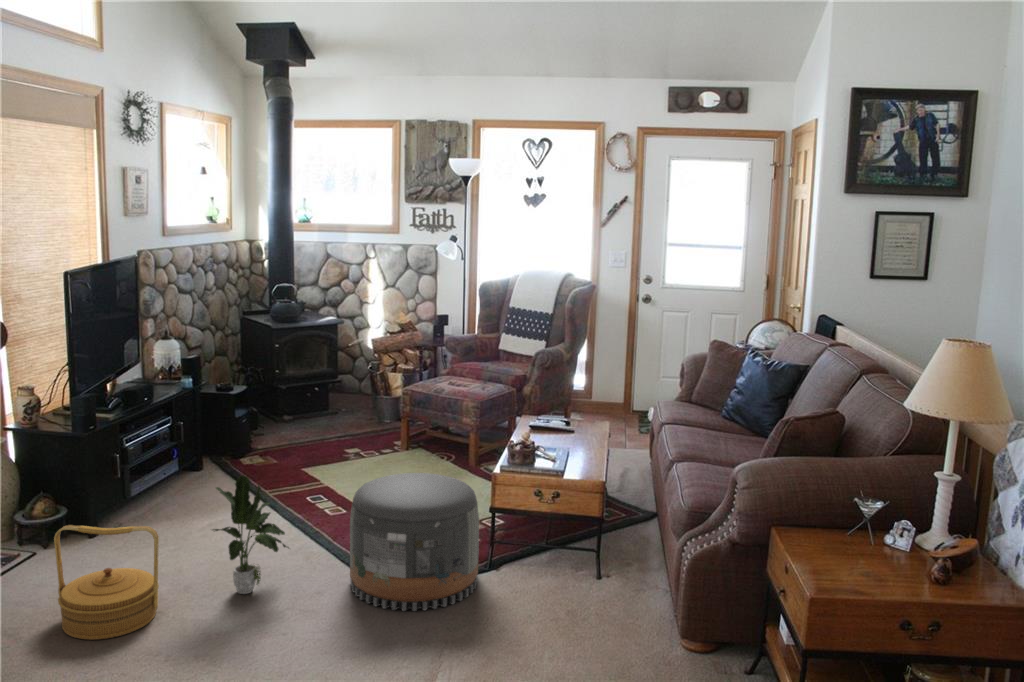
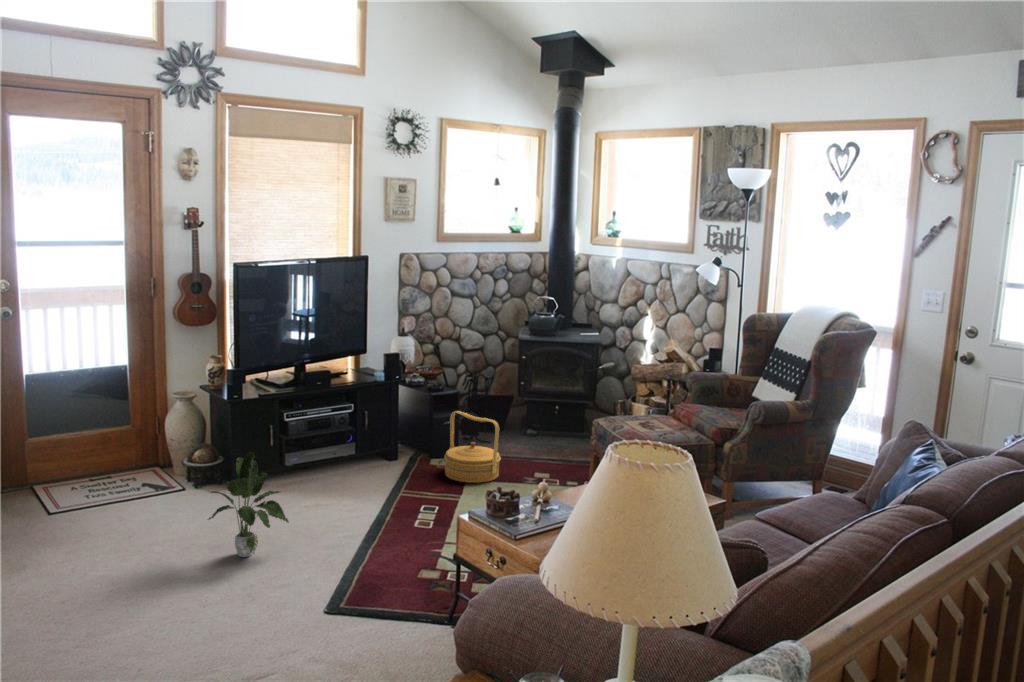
pouf: present [350,473,479,611] -> none [292,485,425,626]
basket: present [54,525,159,640] -> present [444,411,501,483]

